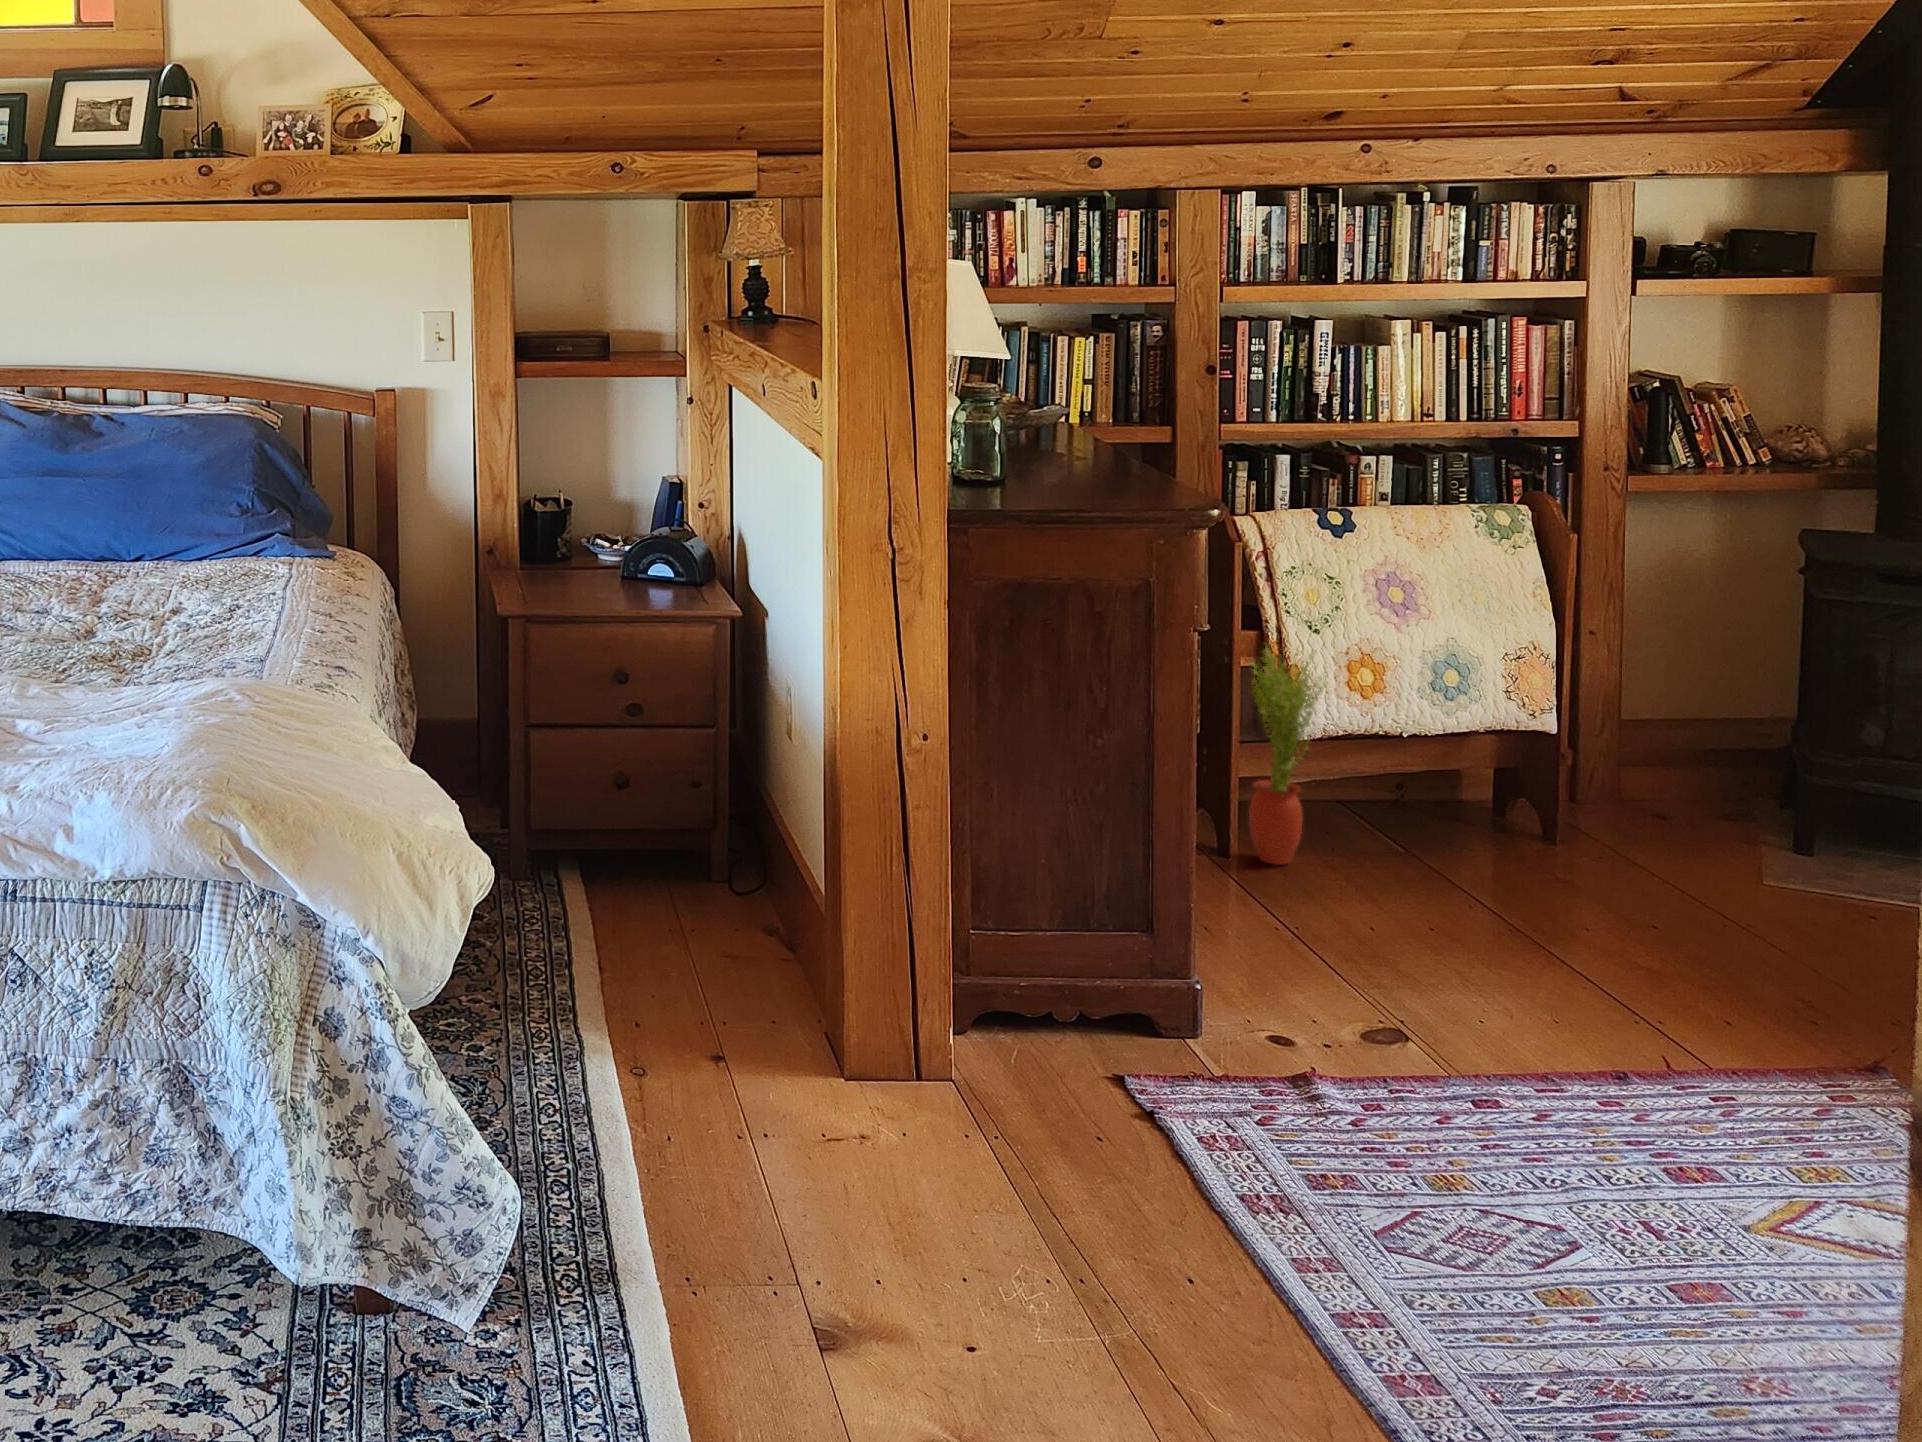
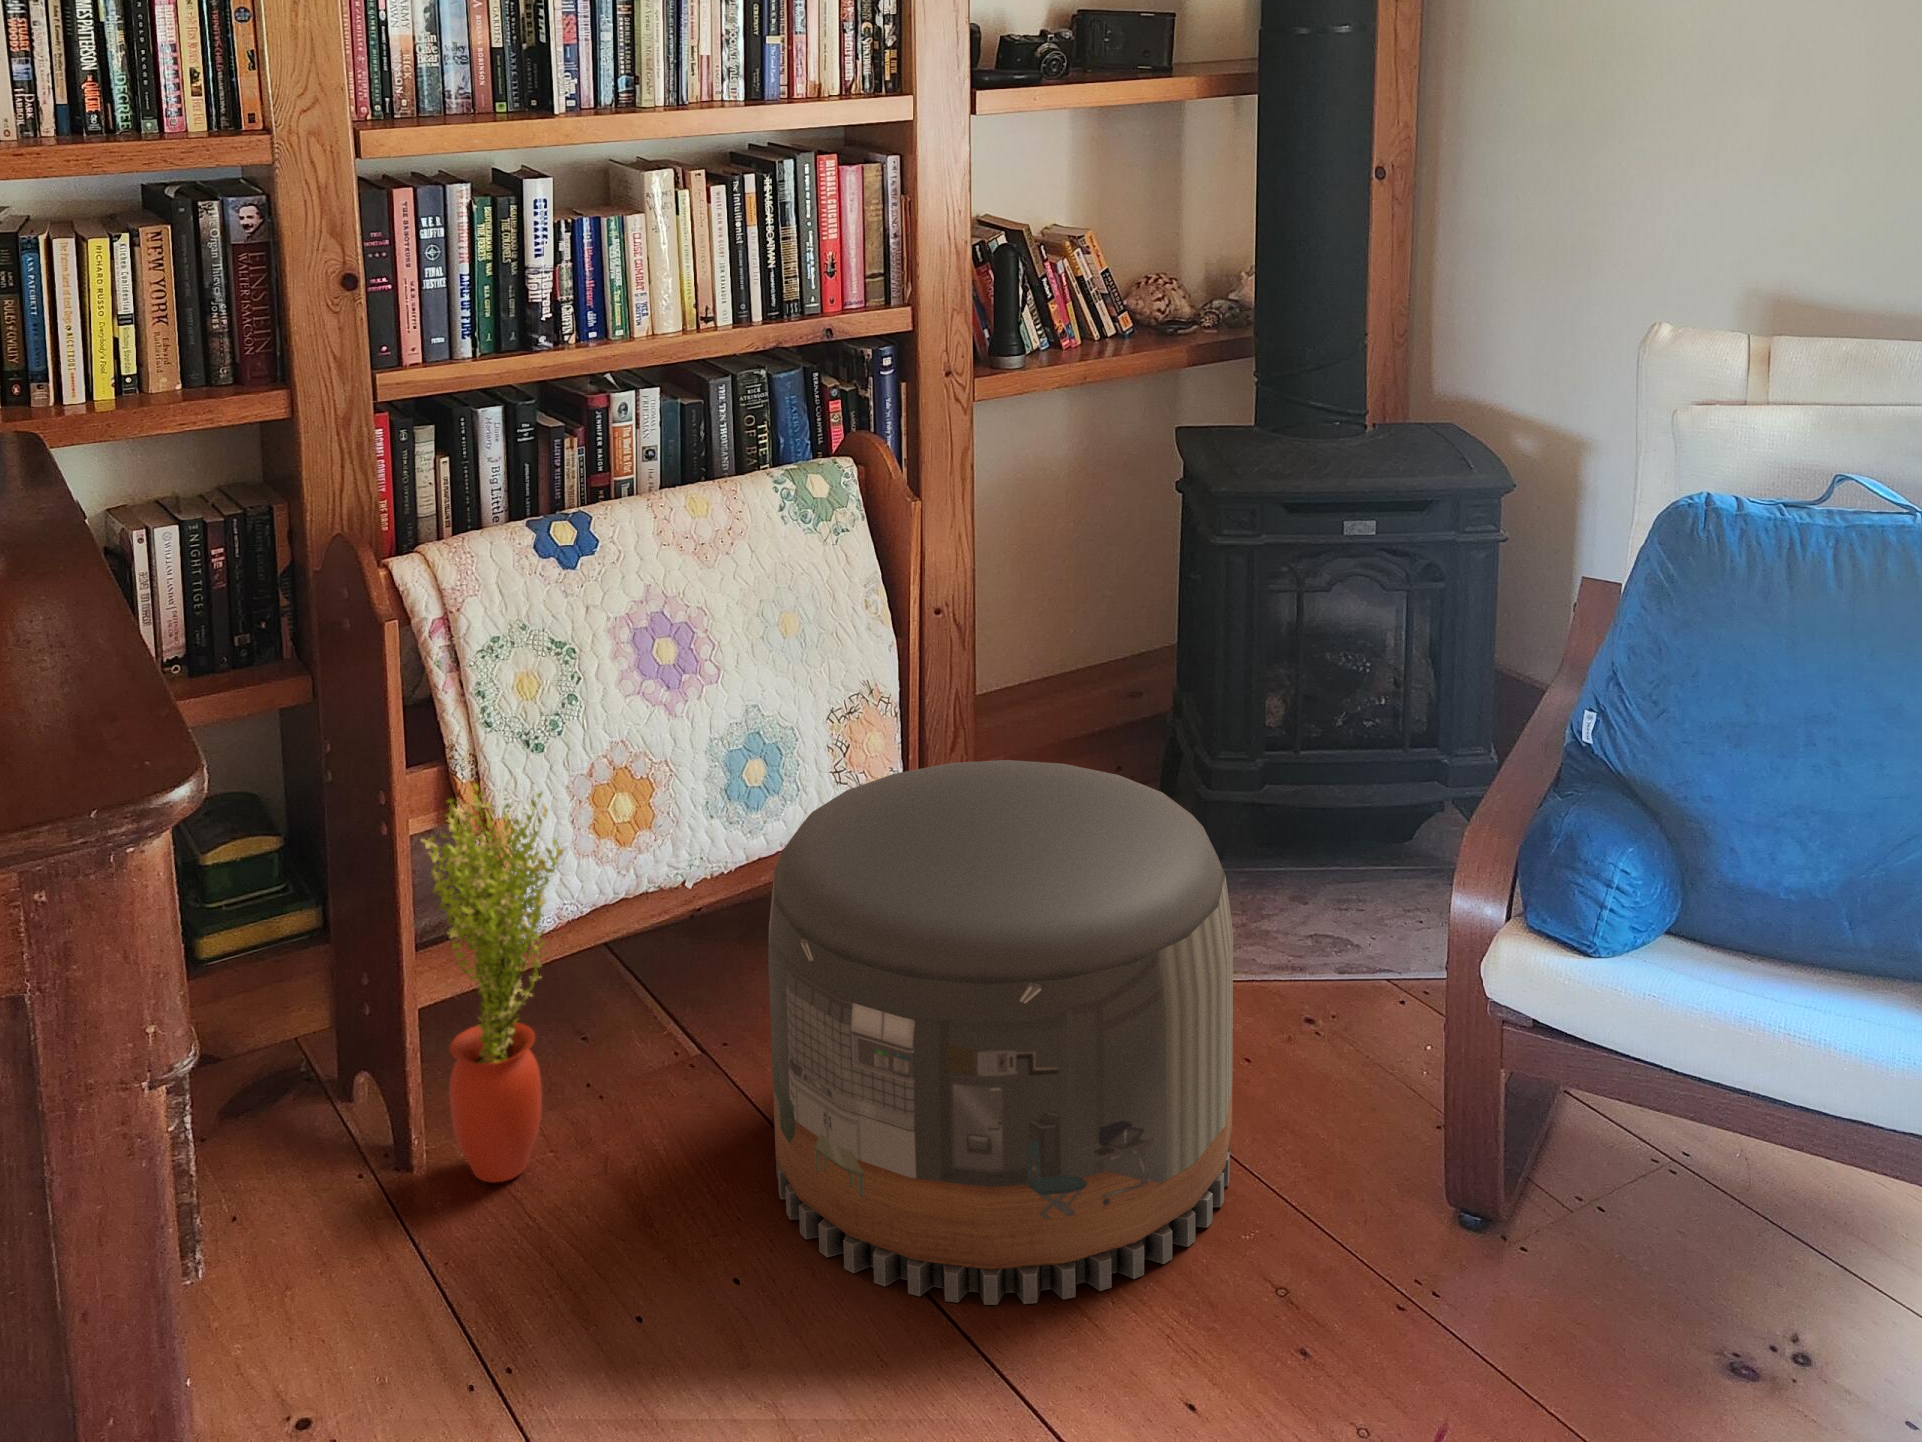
pouf: none [1444,684,1760,968] -> present [768,760,1233,1305]

